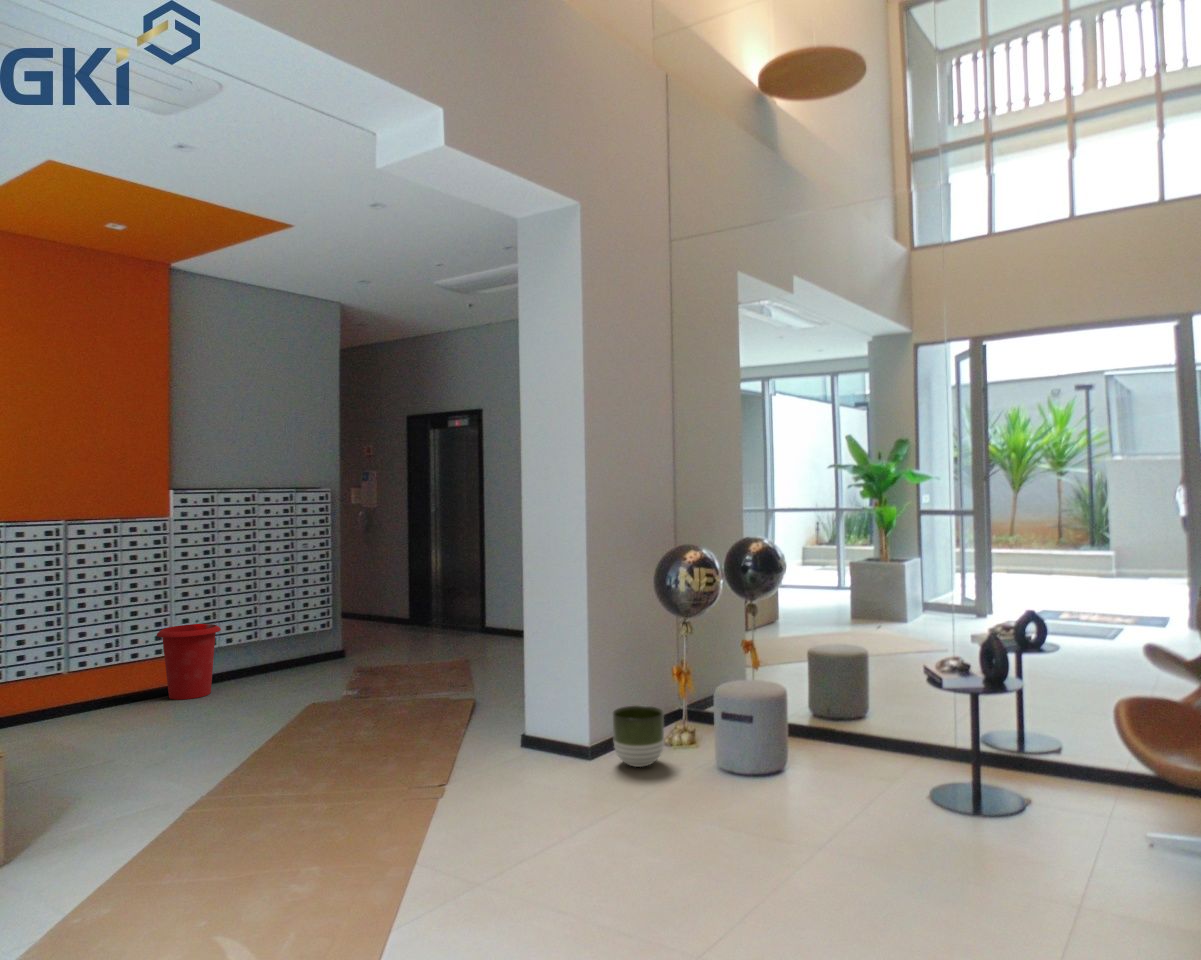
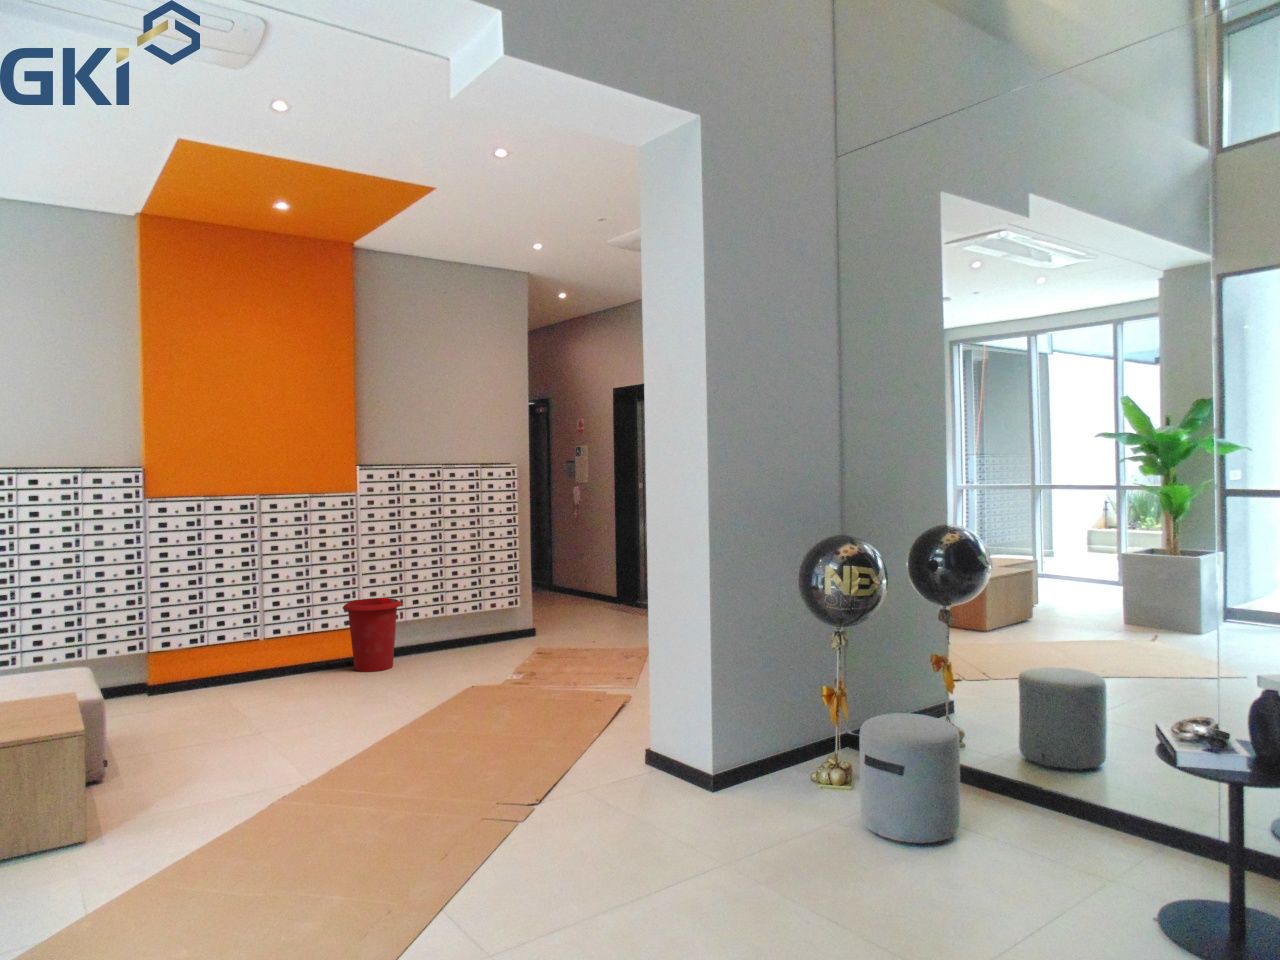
planter: present [613,706,664,767] -> none [746,726,807,799]

